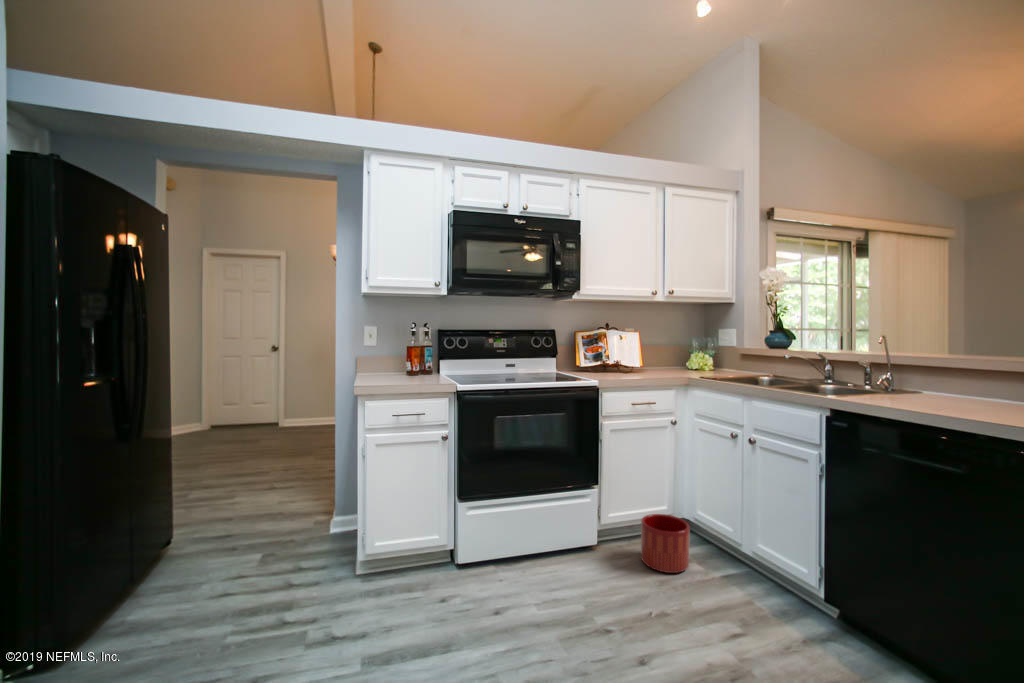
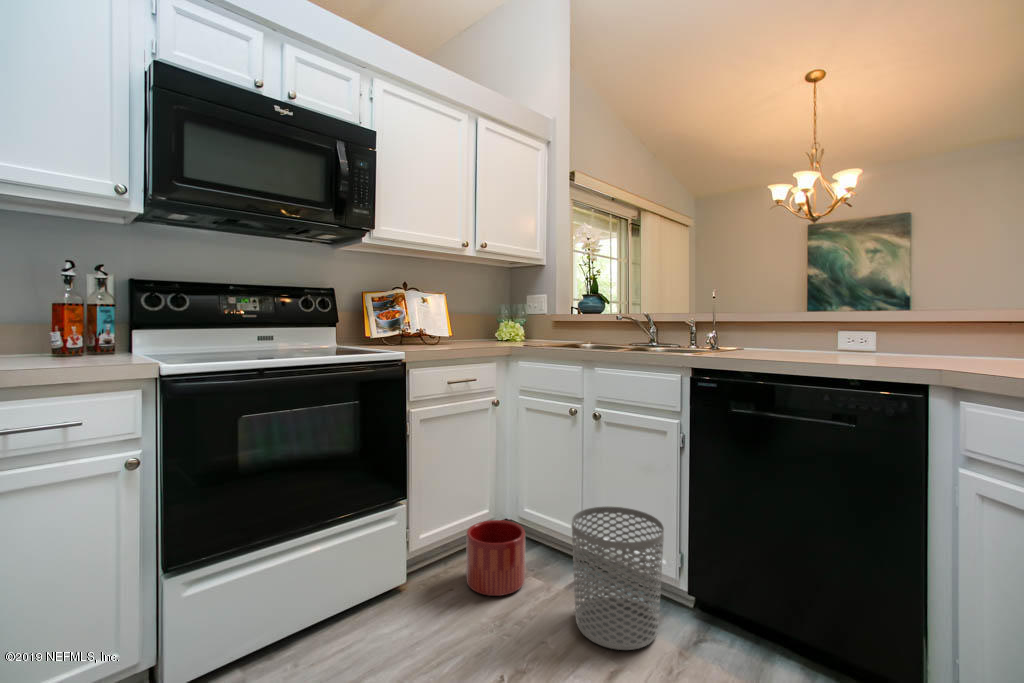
waste bin: none [719,518,804,639] -> present [572,506,664,650]

